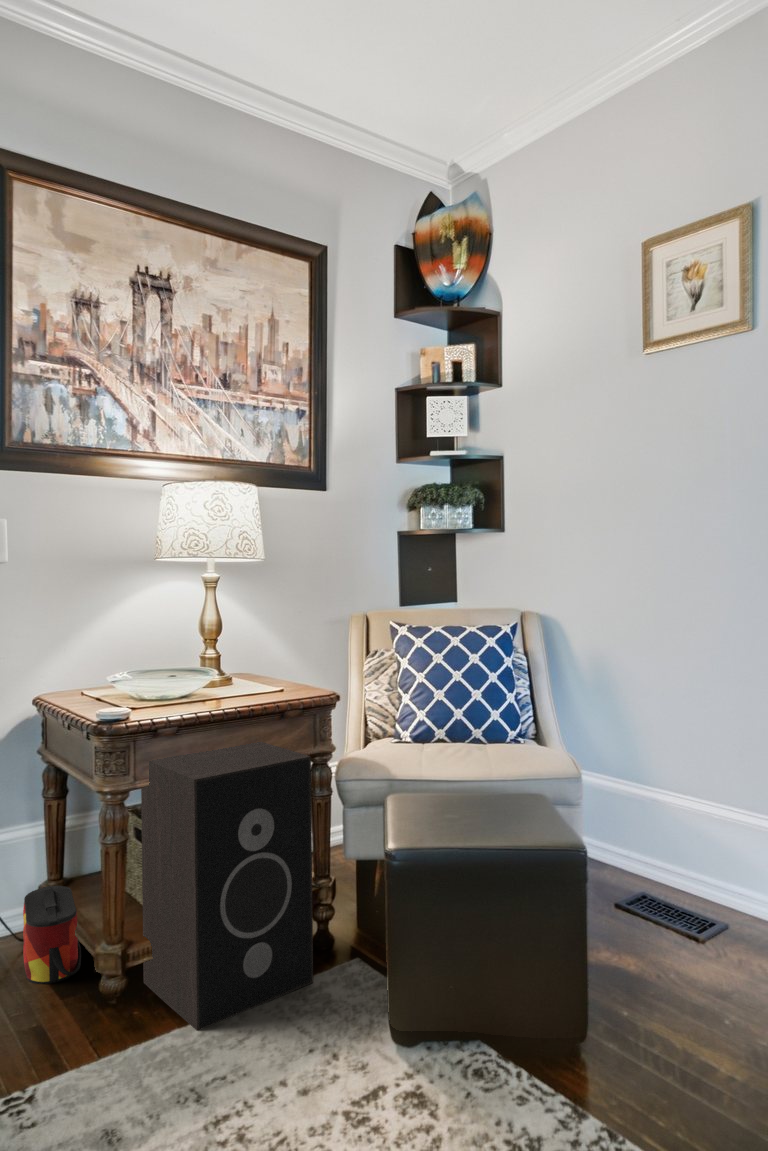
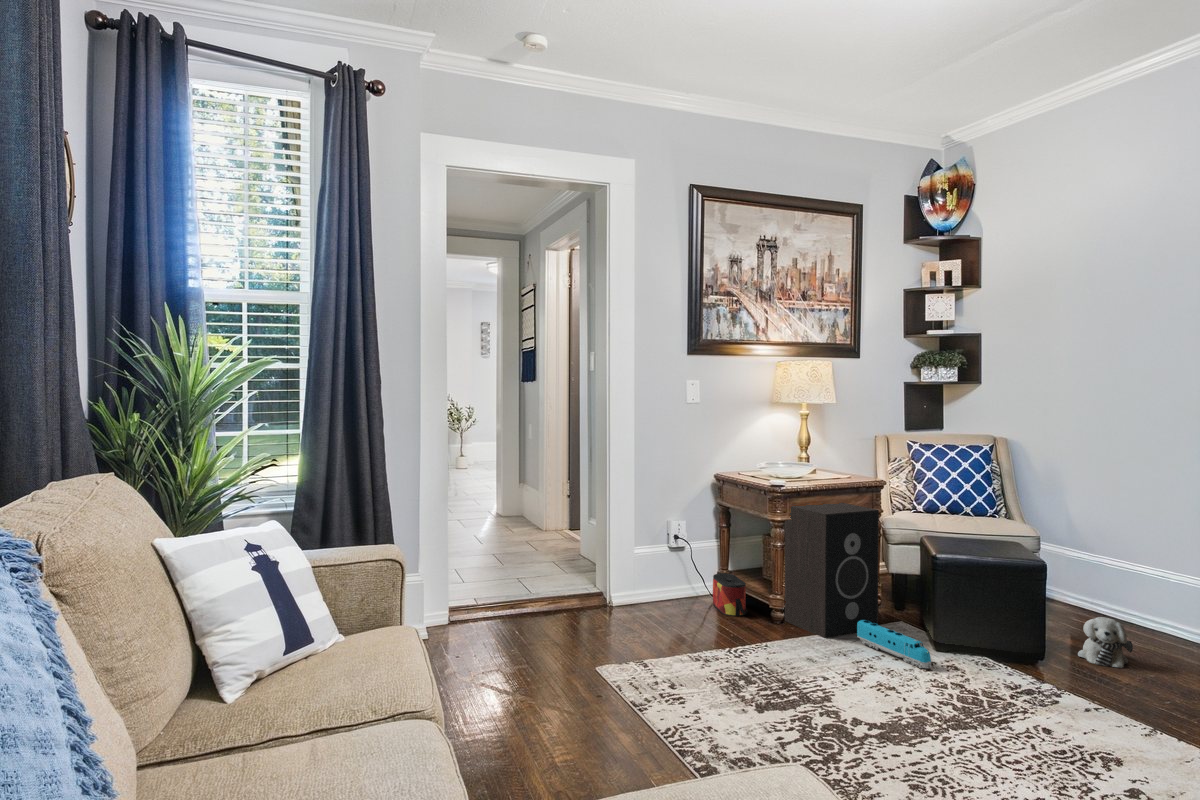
plush toy: none [641,932,726,1029] -> present [1078,617,1133,668]
toy train: none [254,987,376,1114] -> present [857,620,931,668]

